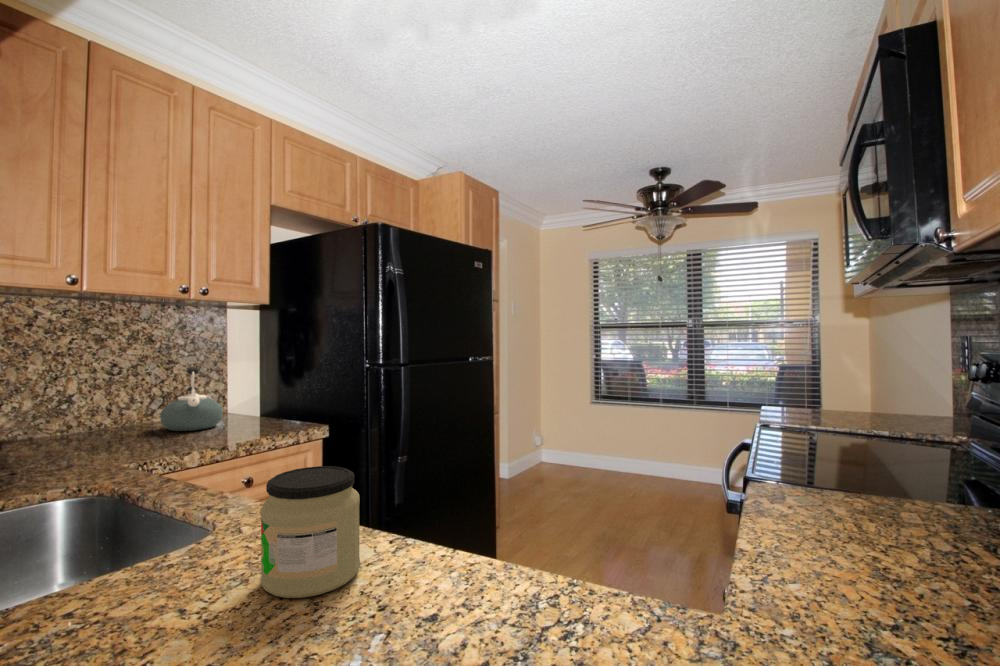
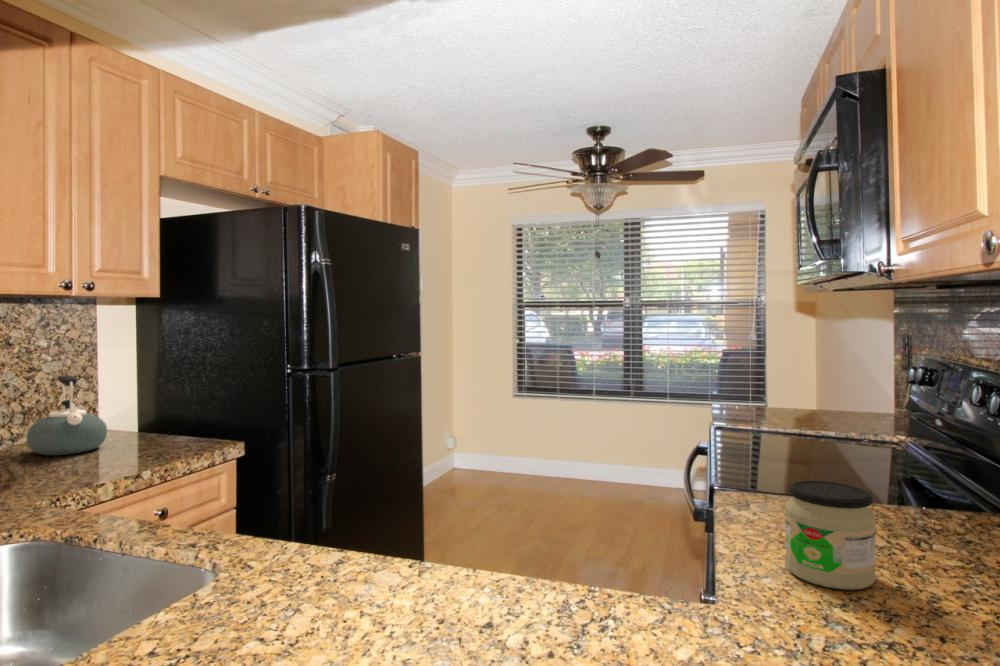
jar: present [260,466,360,598] -> present [785,481,876,590]

